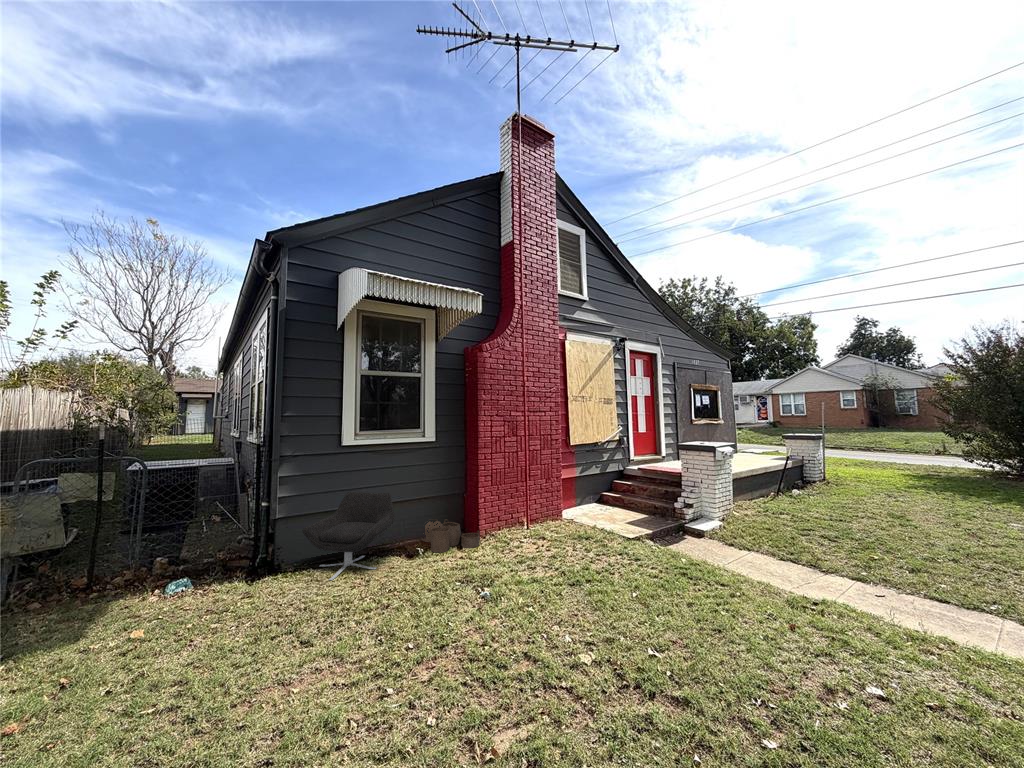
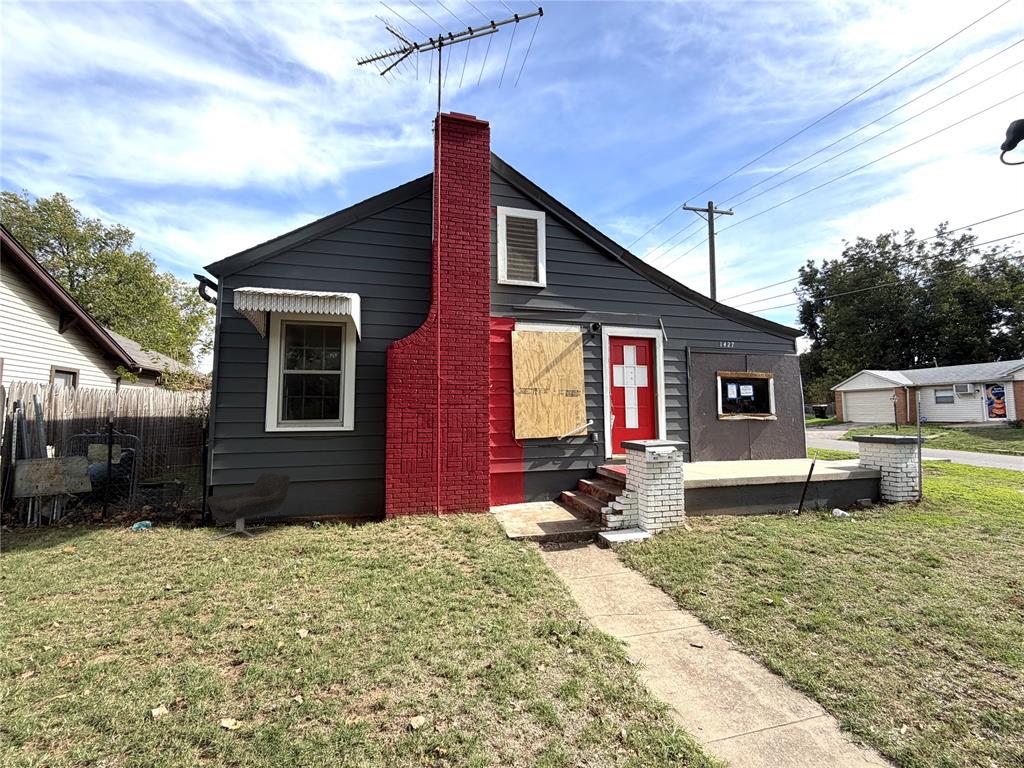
woven basket: present [422,519,480,552] -> none [319,500,368,530]

